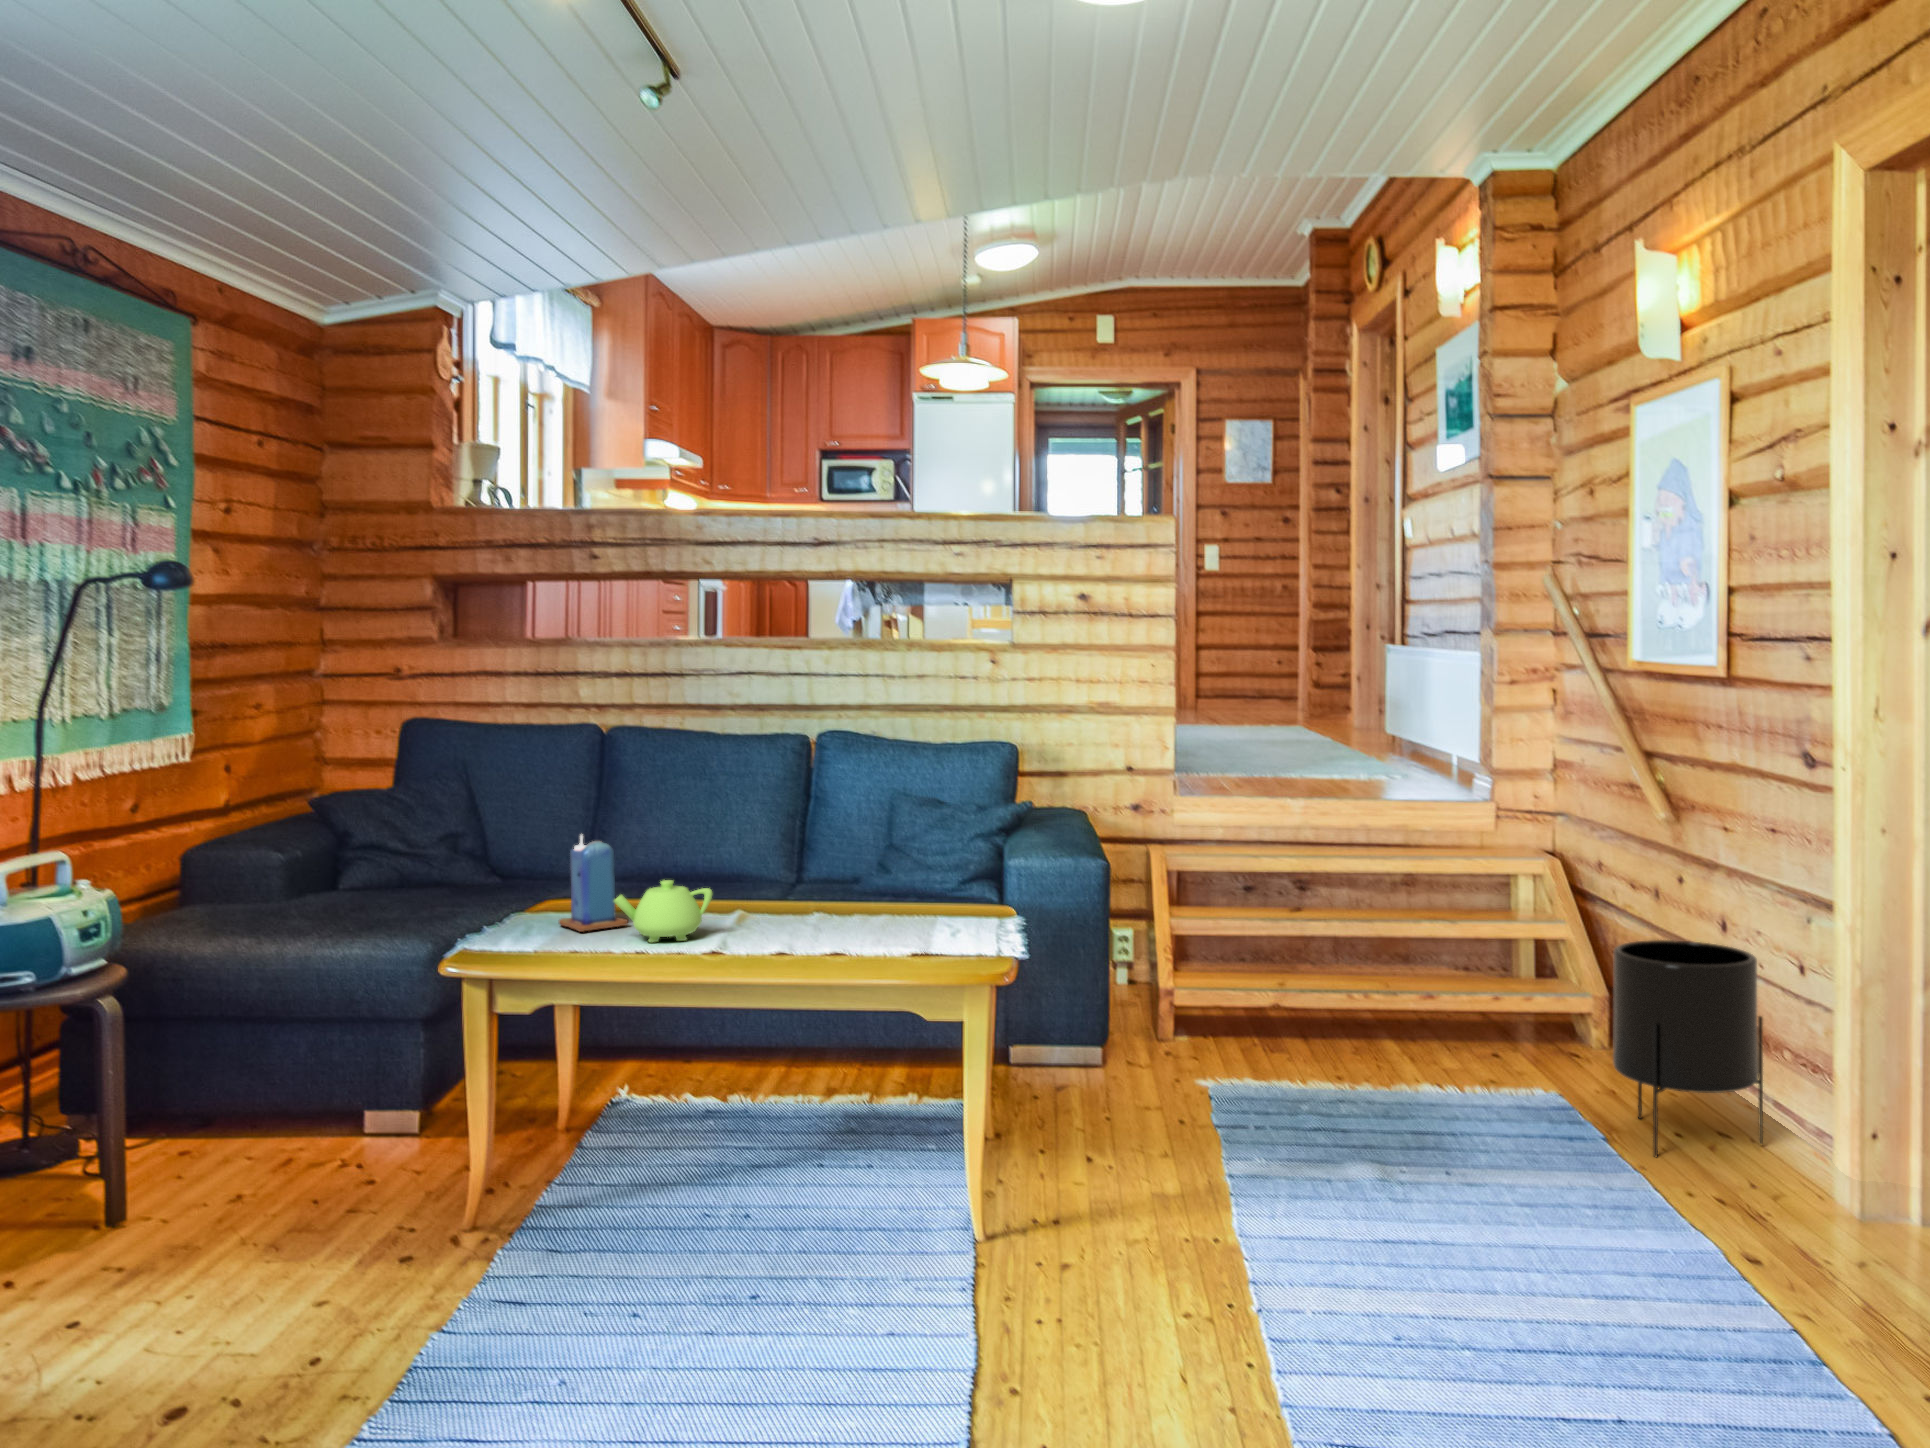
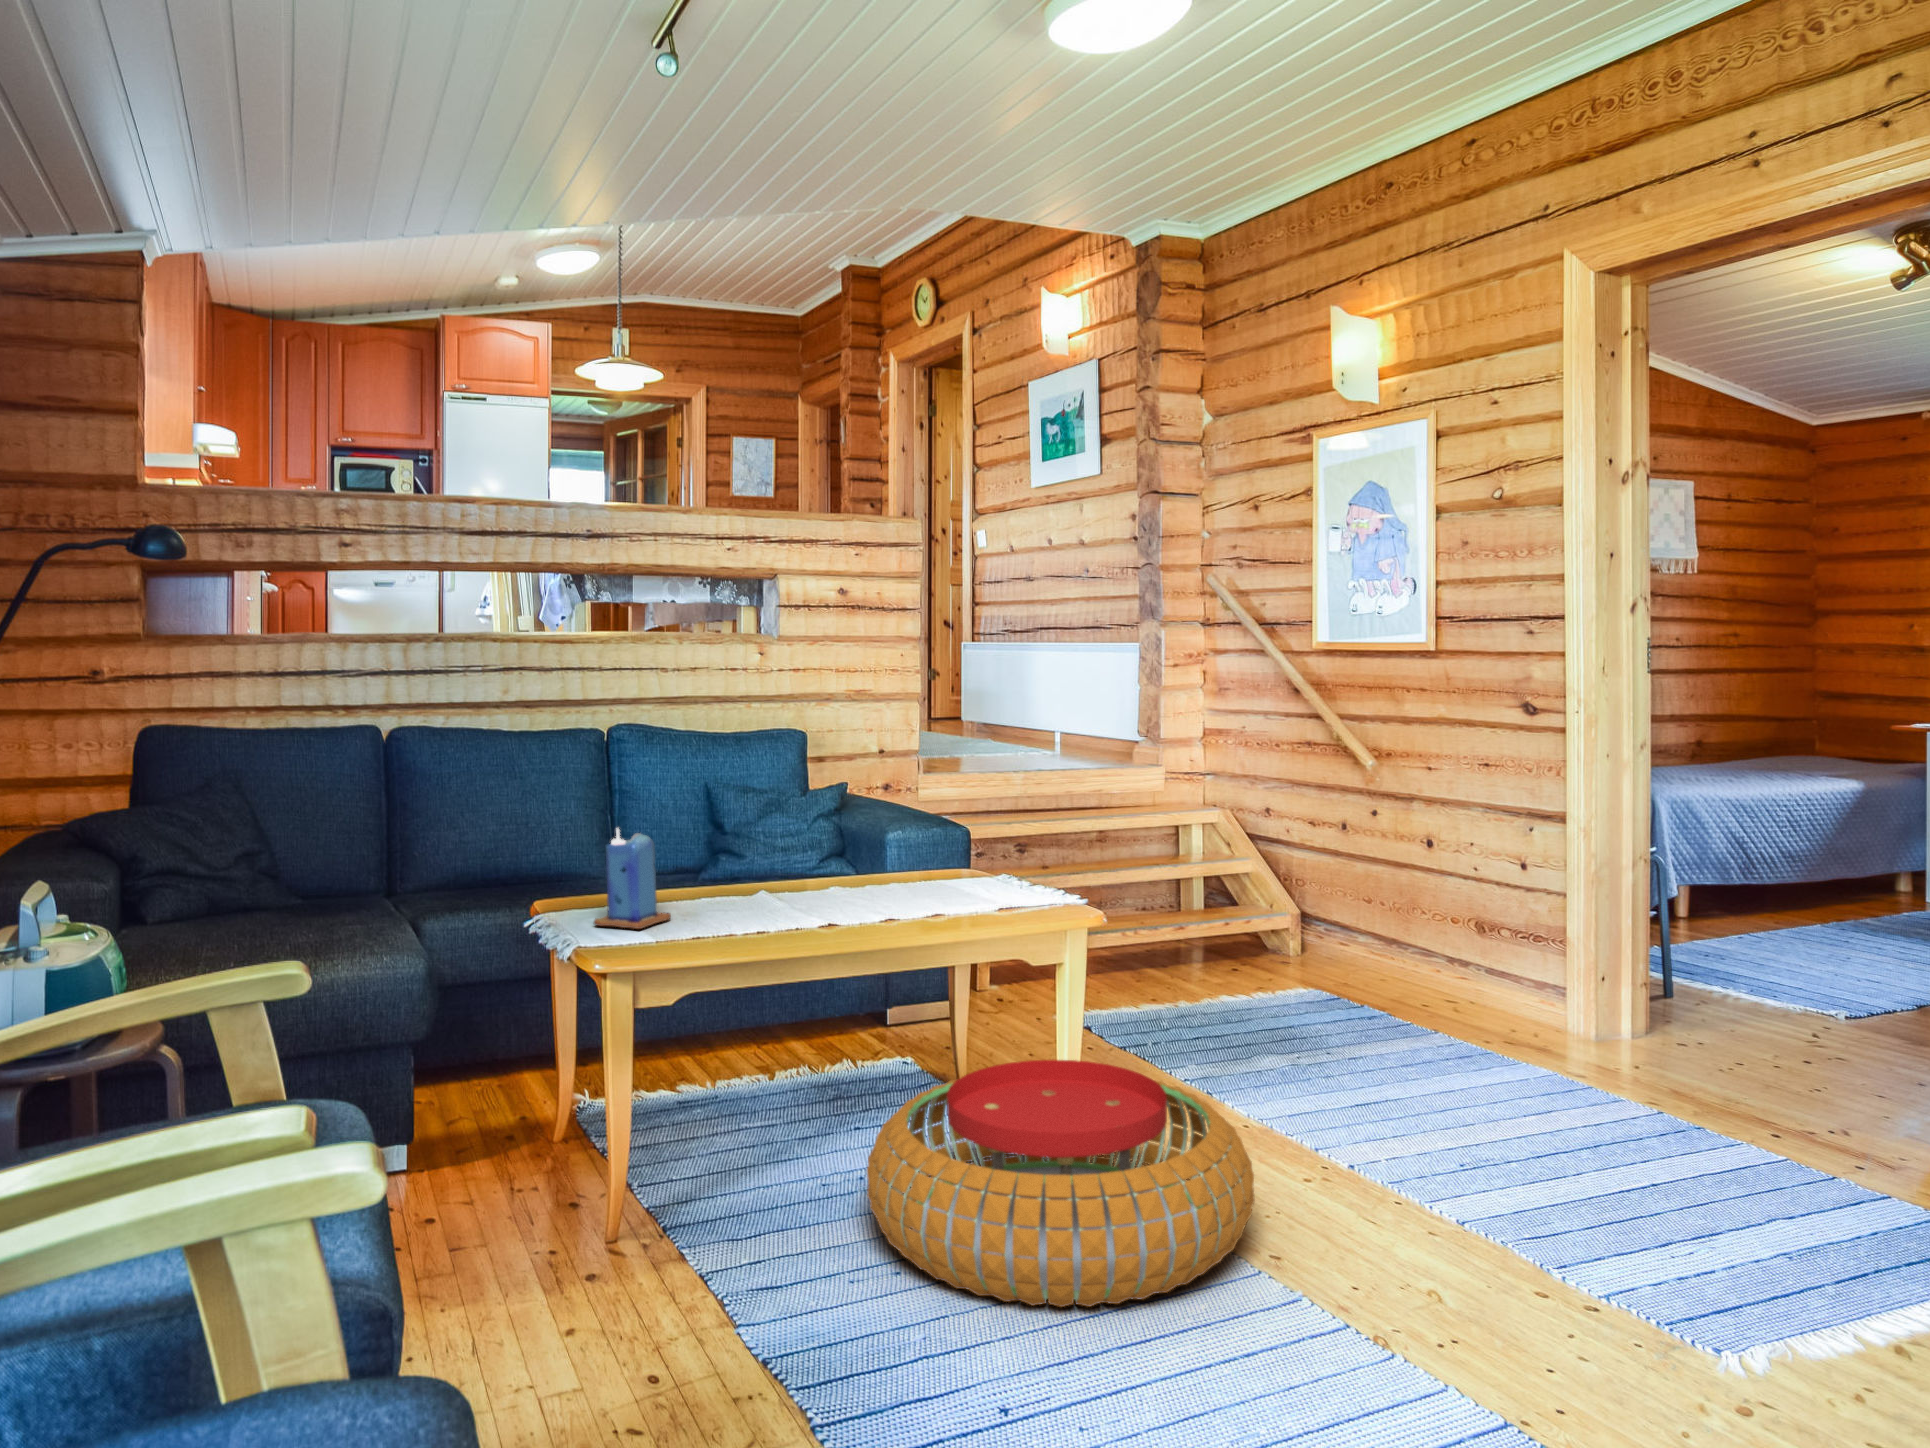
teapot: present [614,880,713,942] -> none [695,866,783,931]
planter: present [1613,940,1763,1157] -> none [1394,857,1505,1026]
pouf: none [641,1109,1049,1366] -> present [867,1060,1255,1307]

